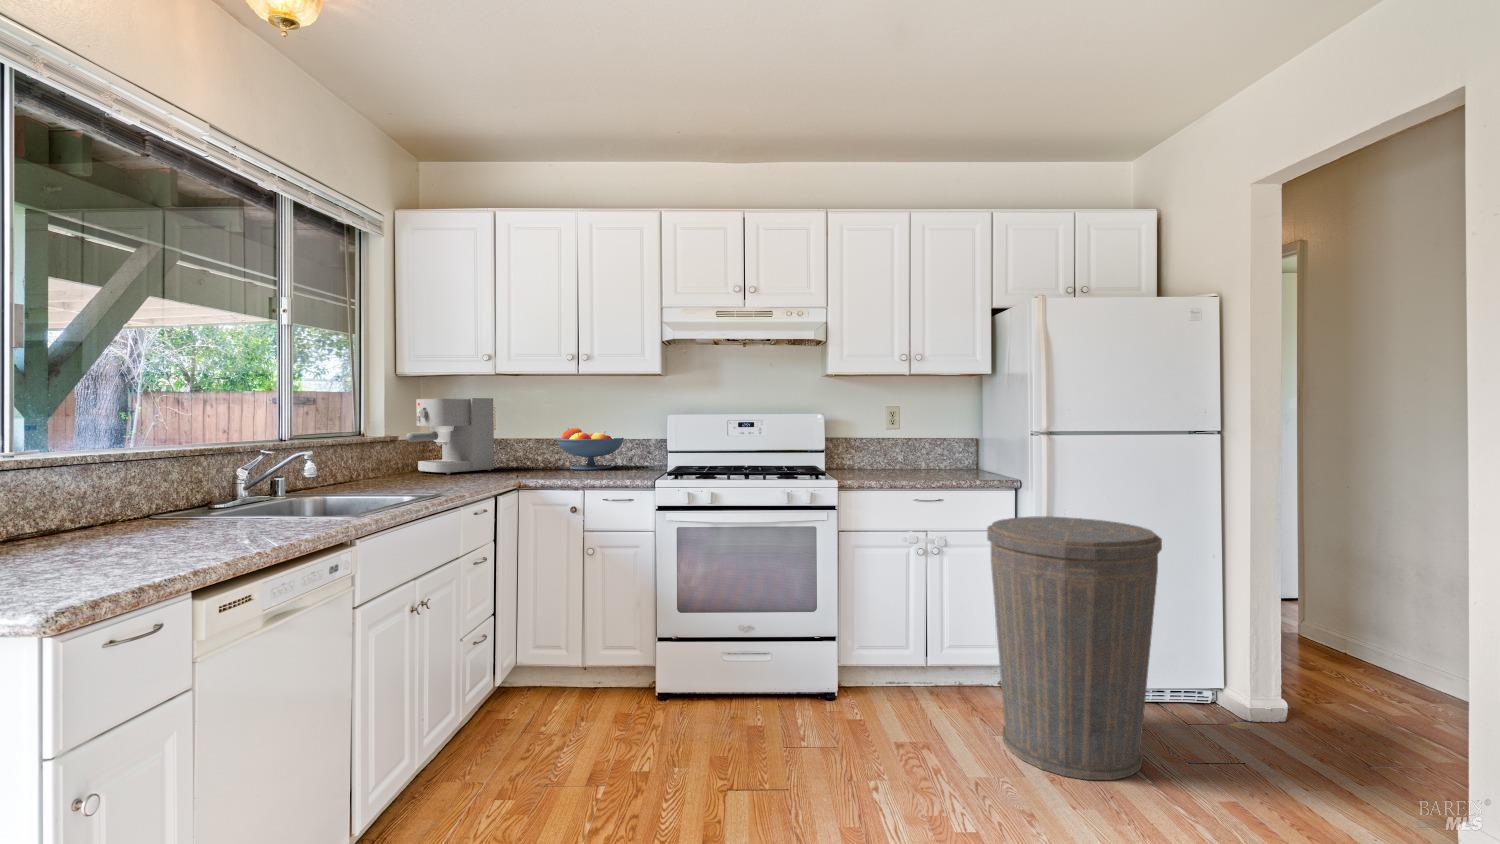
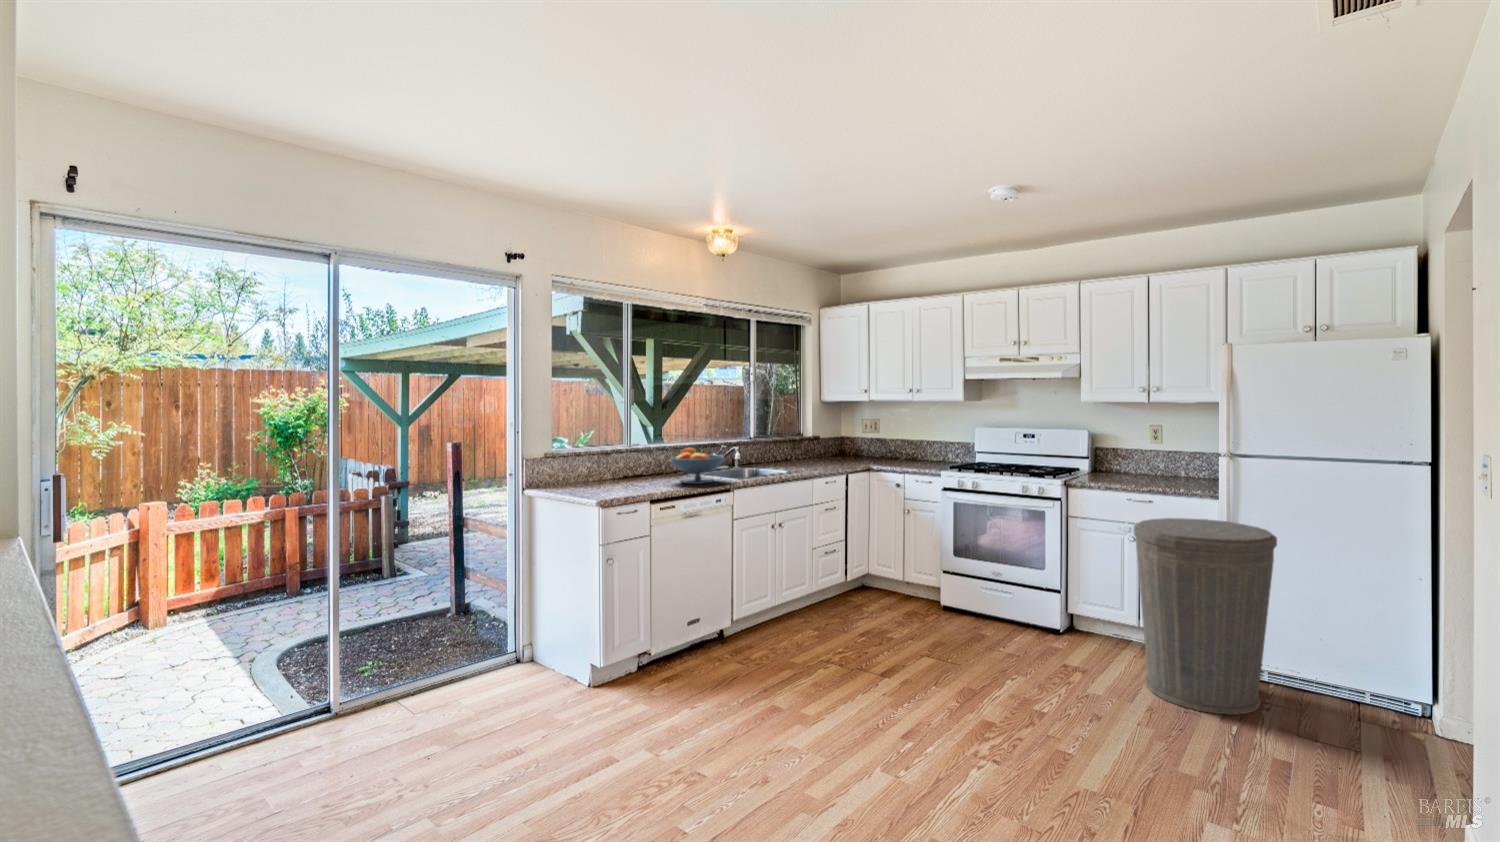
coffee maker: present [406,398,494,474] -> none [824,414,874,460]
fruit bowl: present [557,428,624,470] -> present [671,448,724,484]

